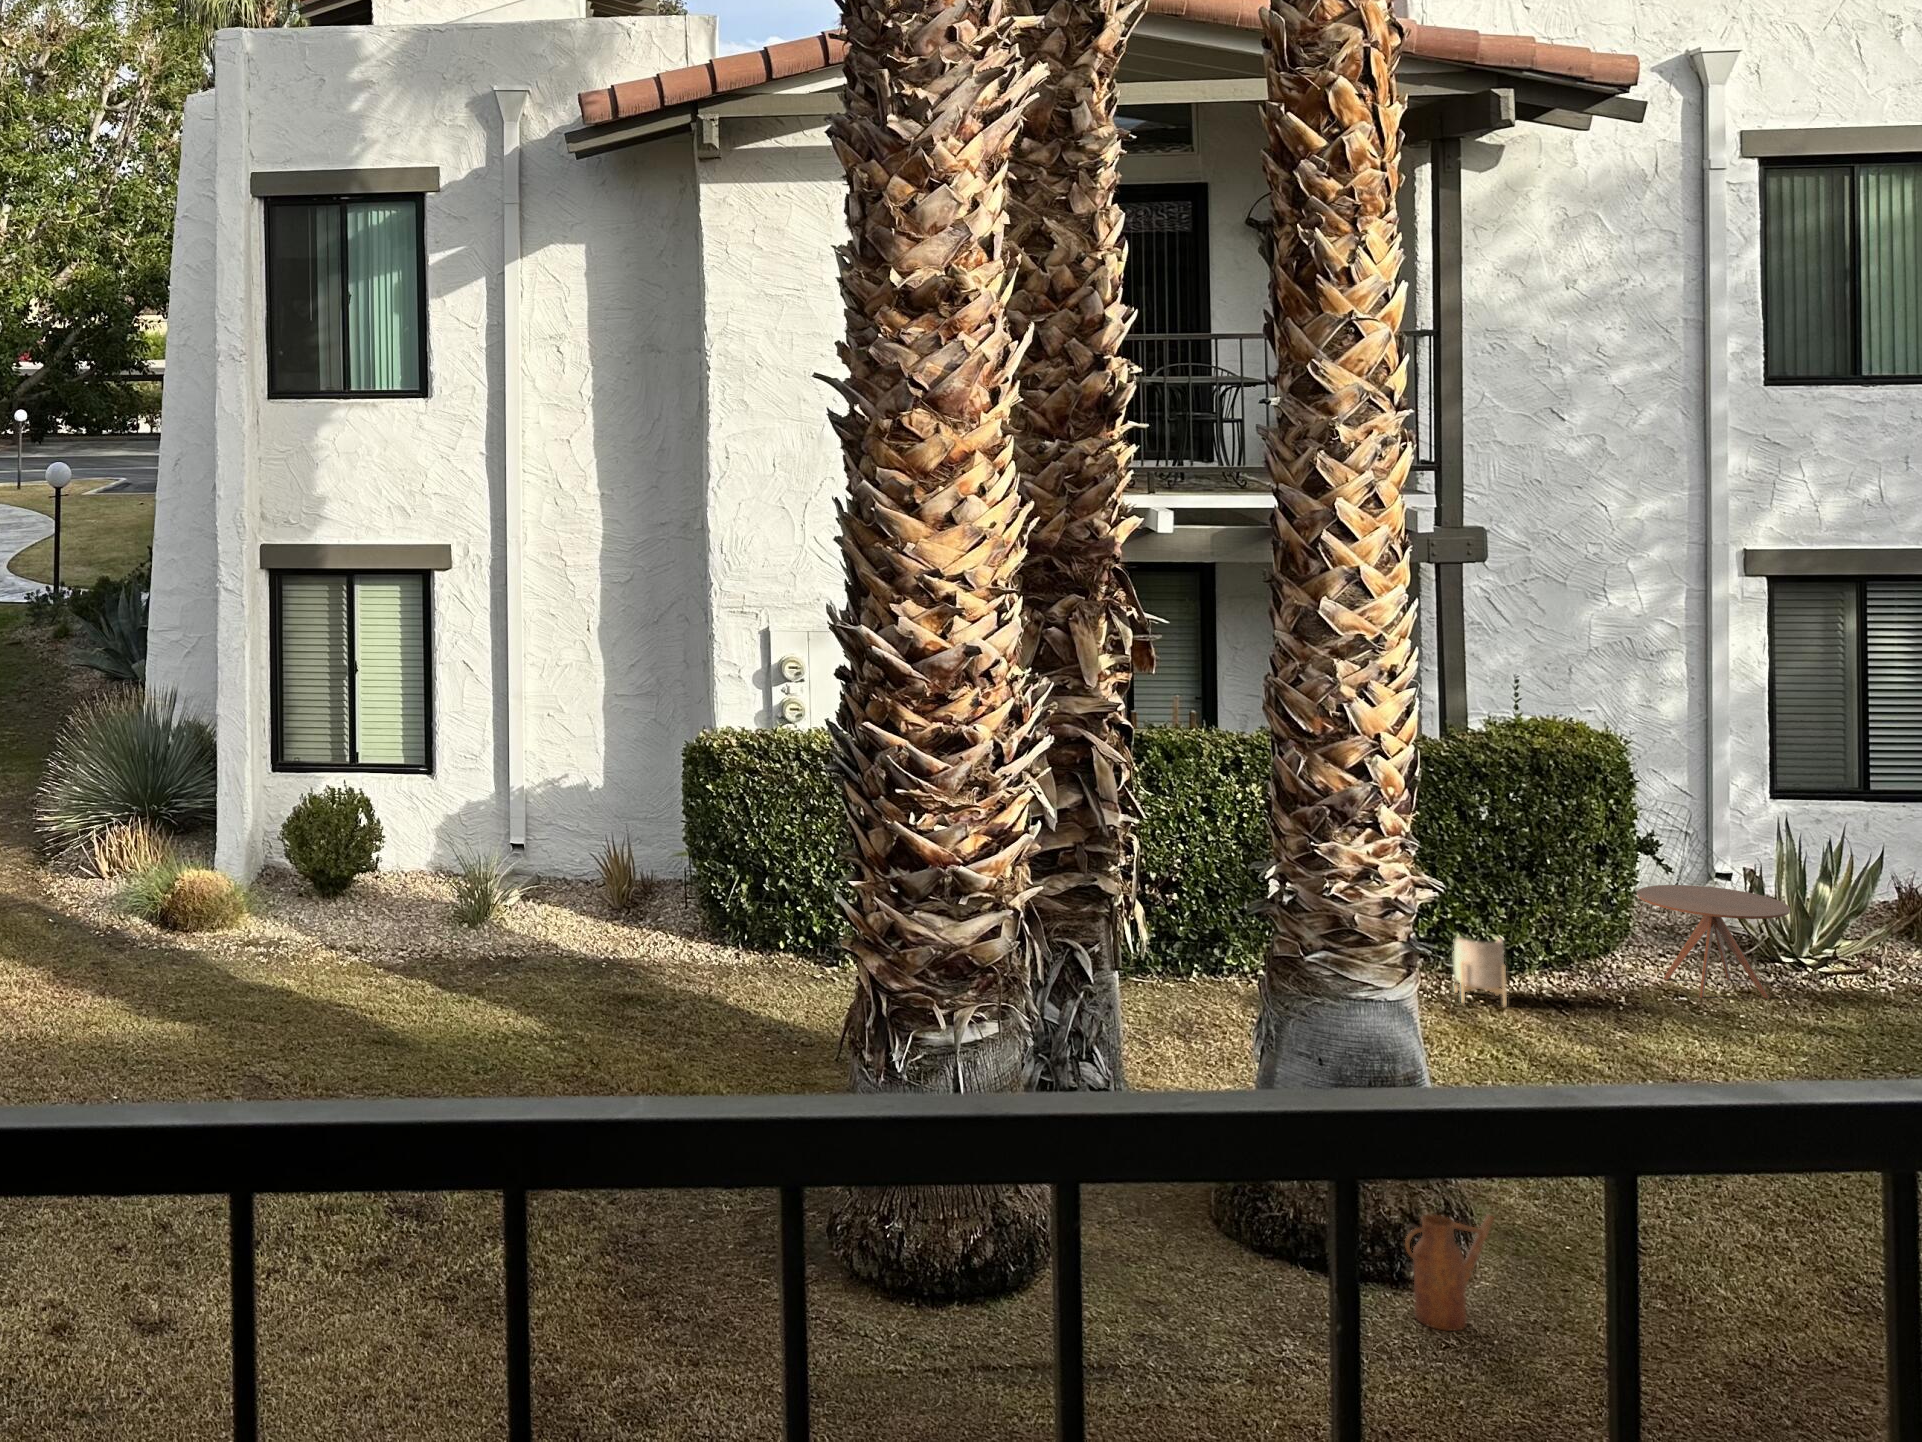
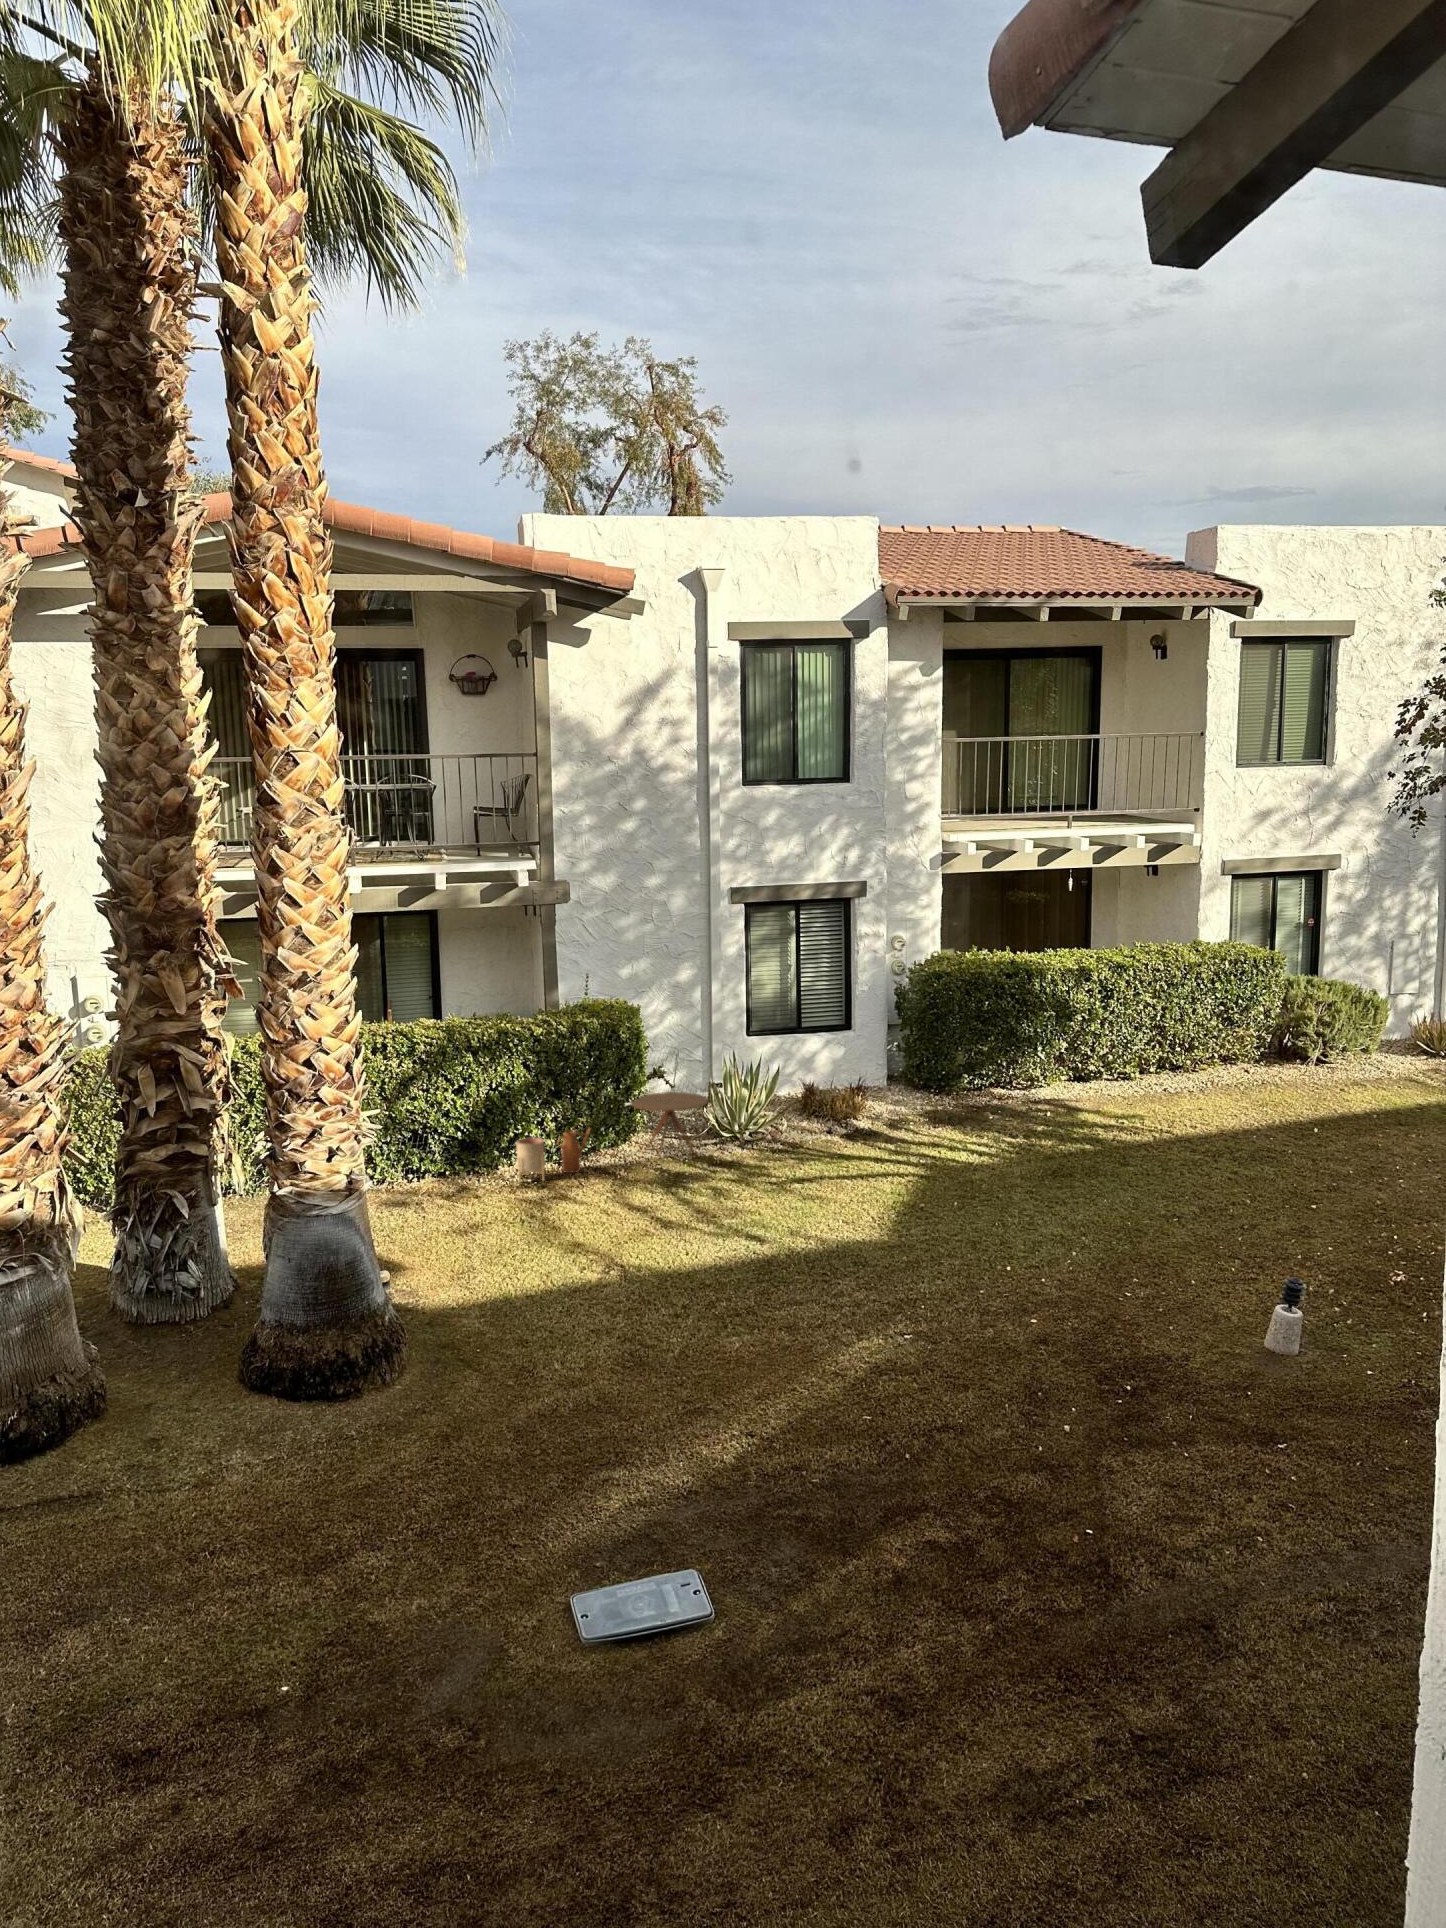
watering can: present [1405,1214,1494,1331] -> present [558,1128,591,1173]

